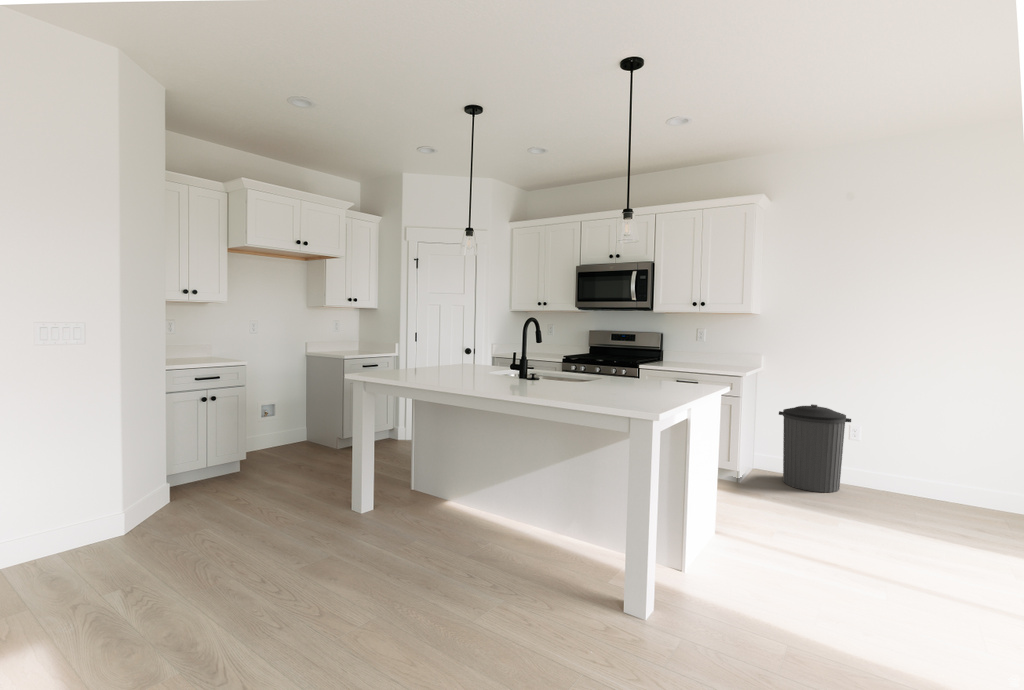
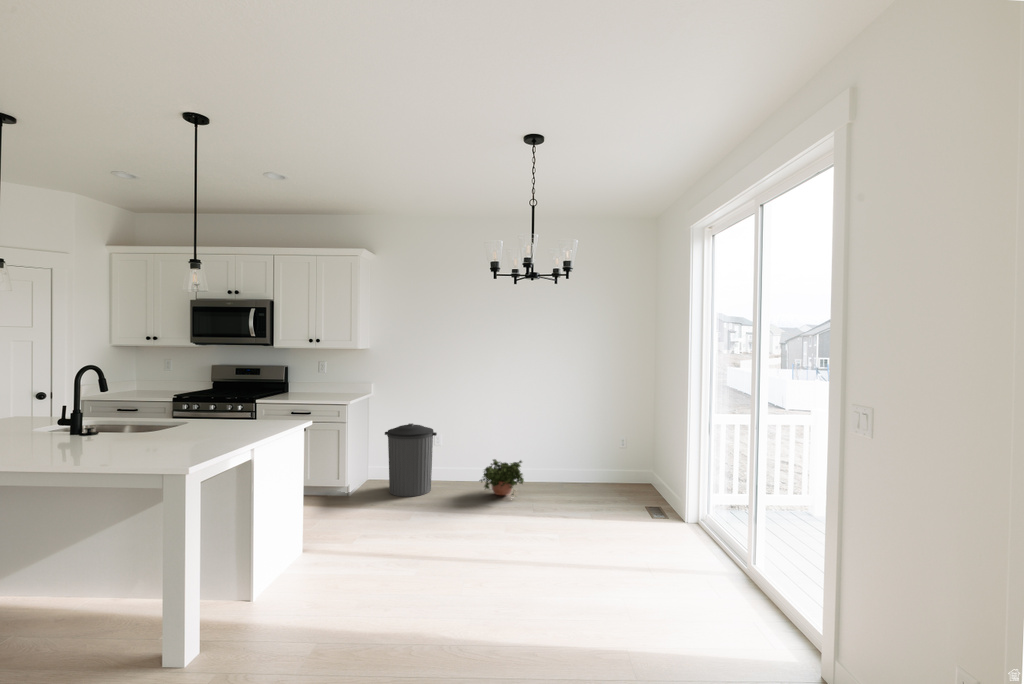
potted plant: none [917,462,1000,521] -> present [480,459,524,495]

